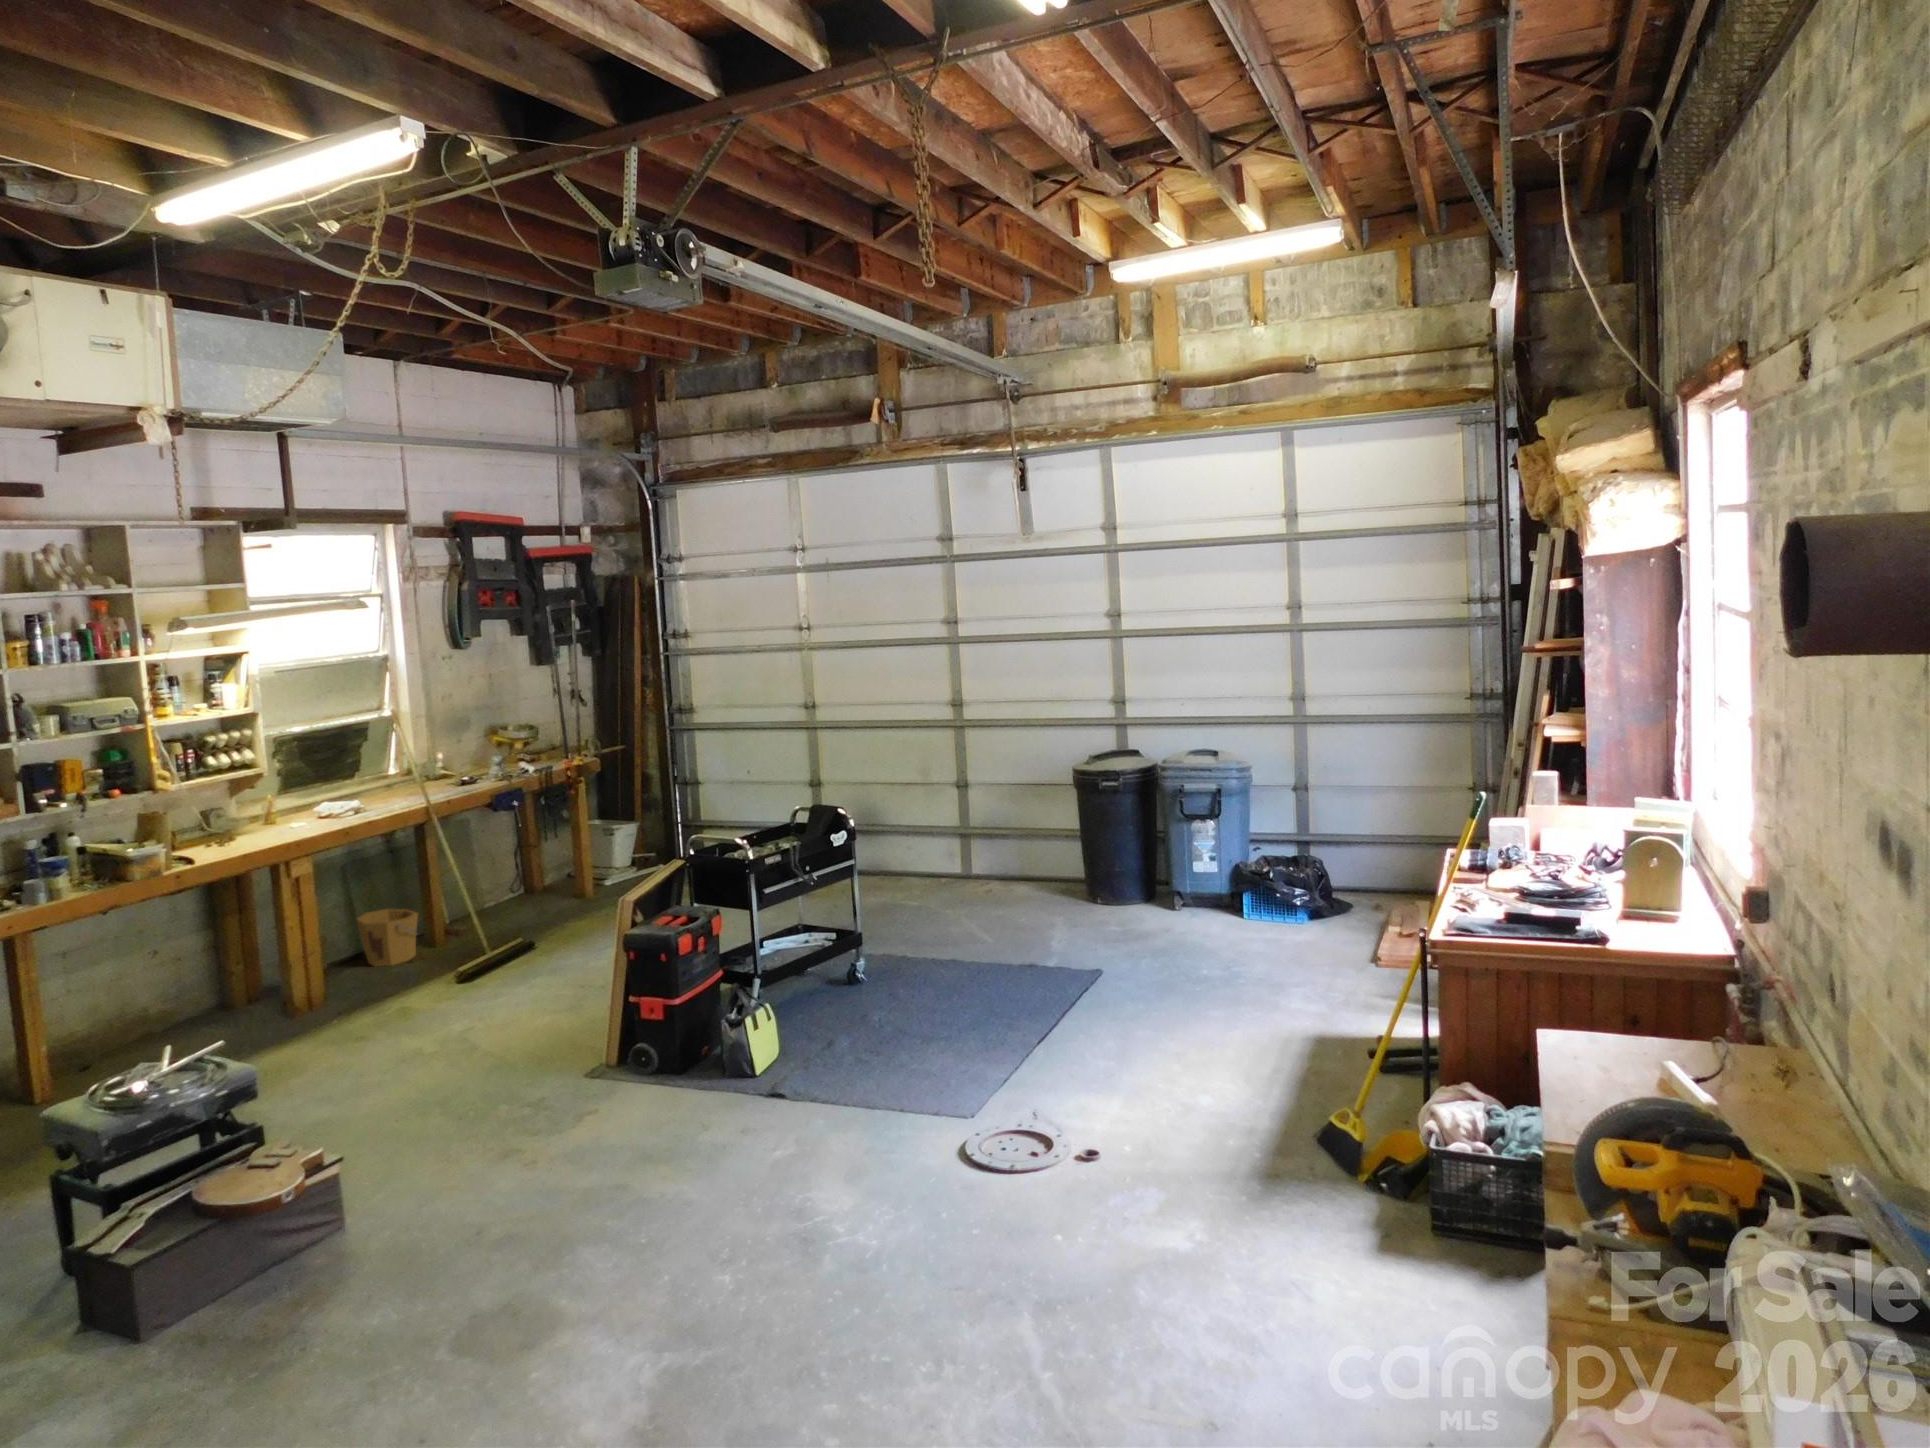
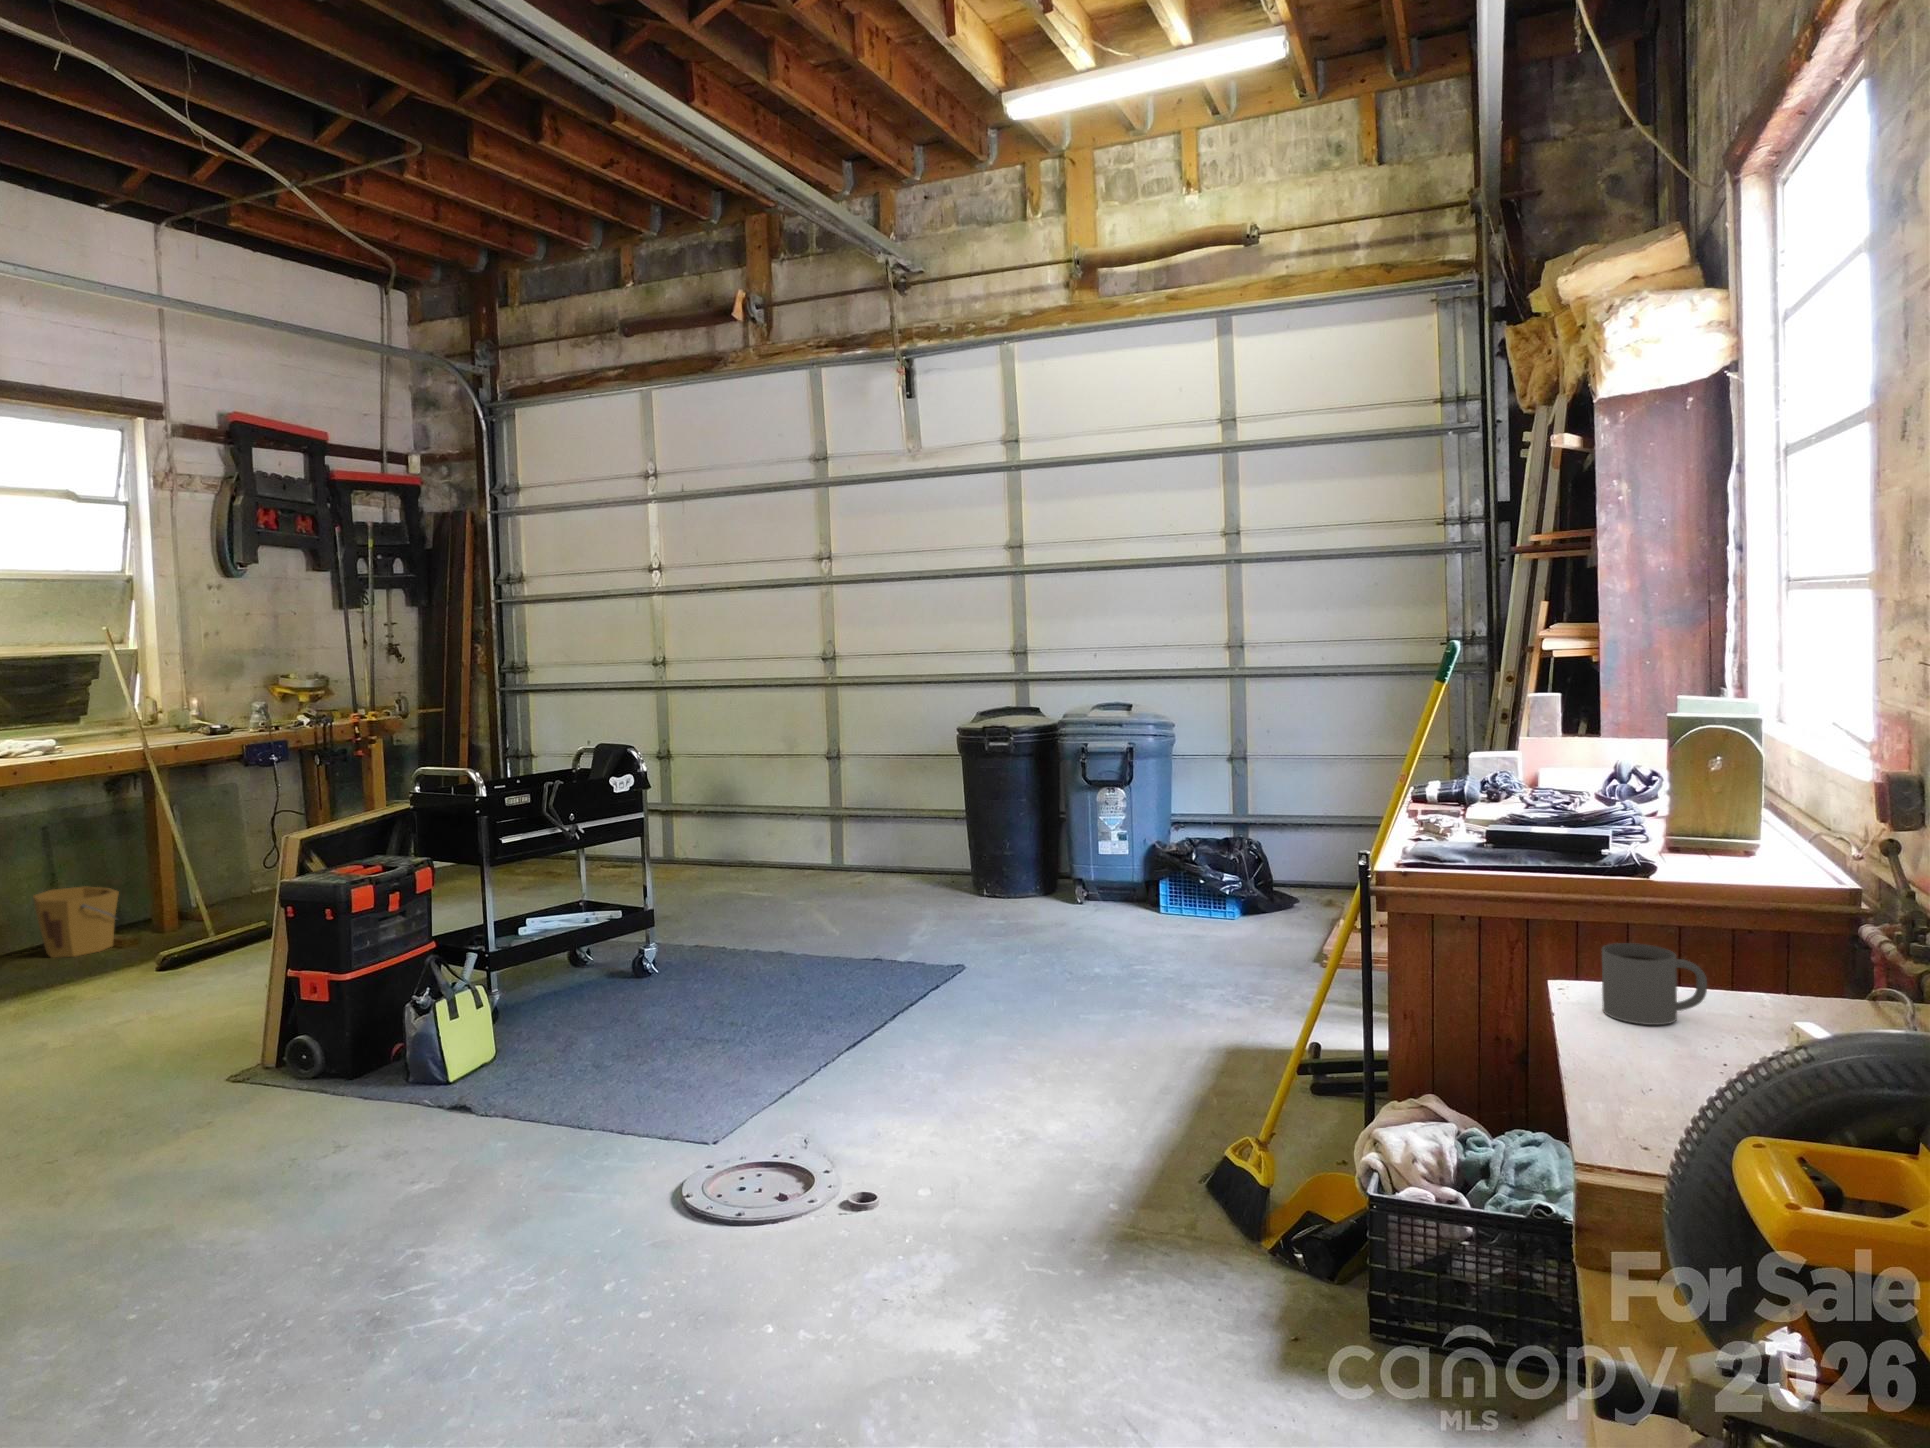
mug: none [1572,1010,1631,1060] -> present [1602,943,1707,1025]

